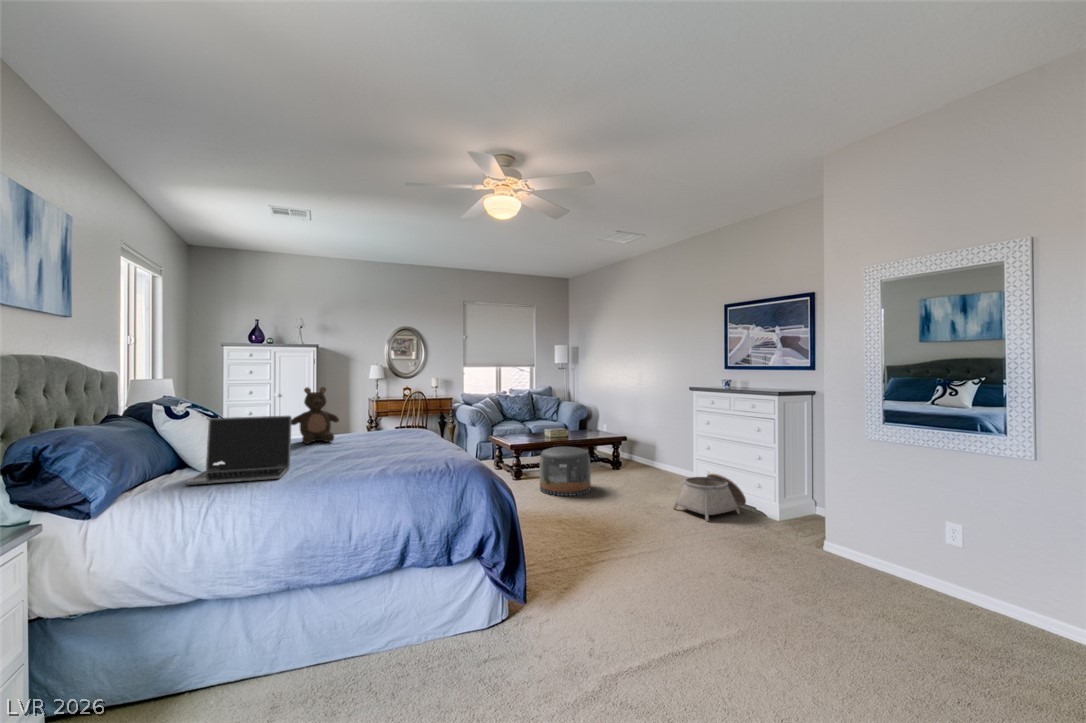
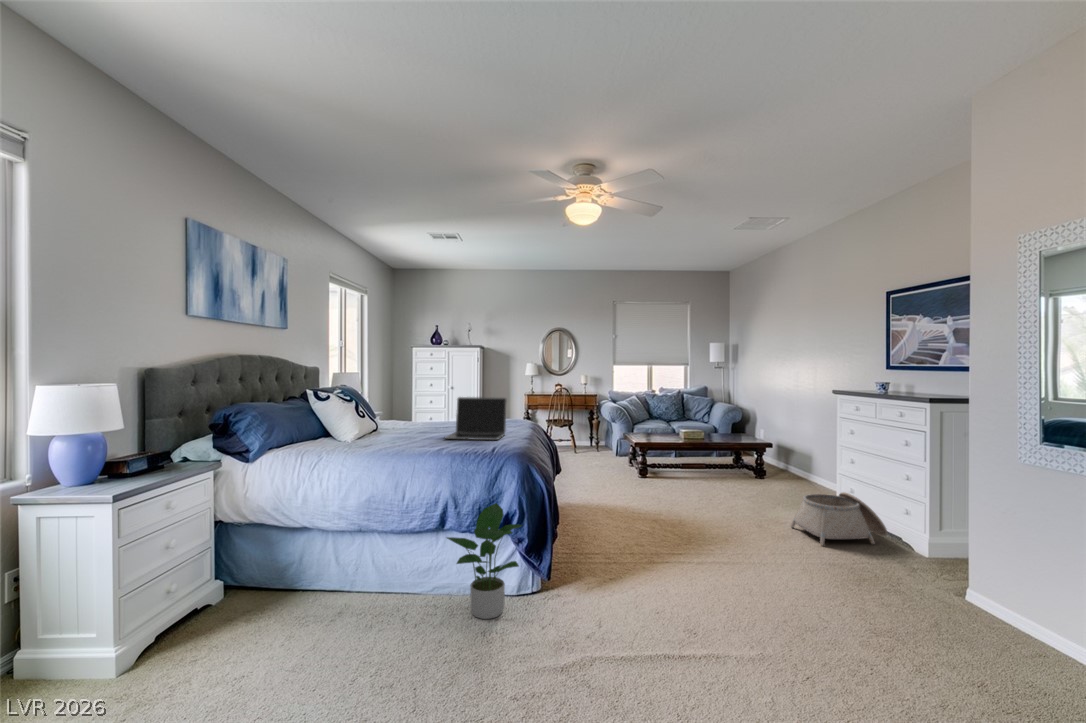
stuffed bear: present [292,387,339,444] -> none [414,381,451,426]
laptop: present [185,416,292,485] -> present [446,397,507,440]
pouf: present [540,446,591,496] -> none [657,449,711,500]
potted plant: none [421,526,513,665] -> present [447,503,522,619]

